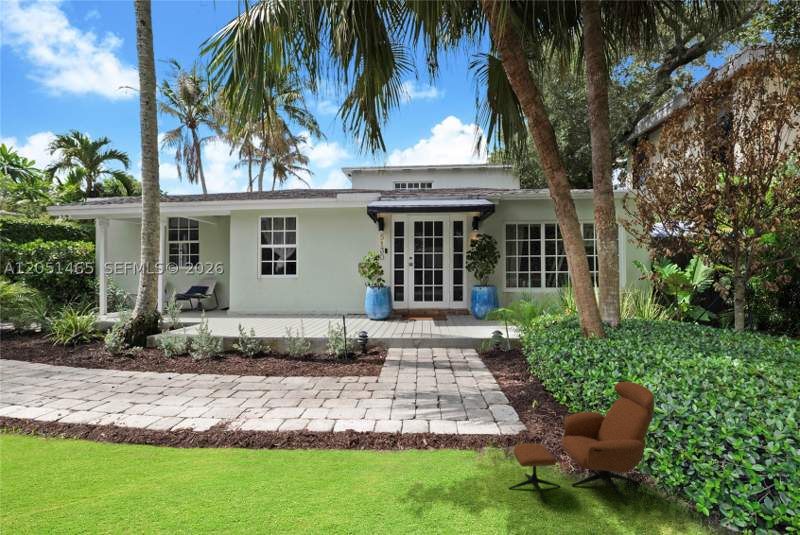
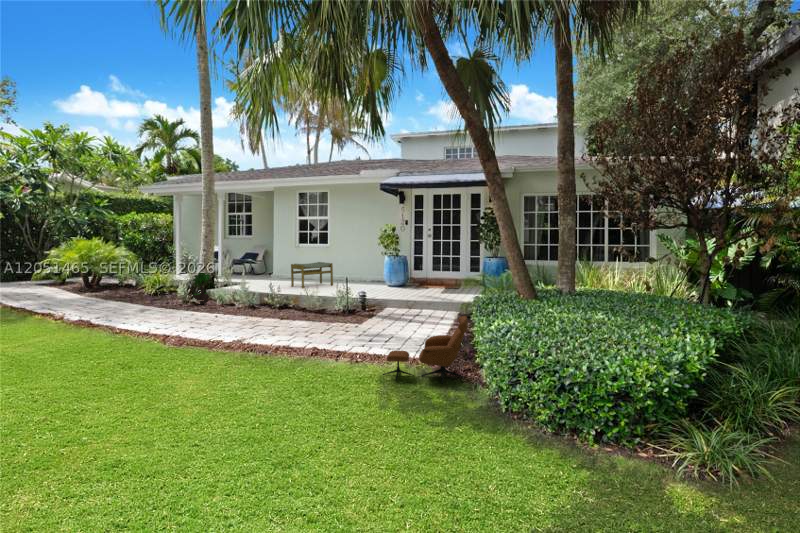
footstool: none [258,296,309,329] -> present [291,262,333,288]
potted tree: none [124,309,157,357] -> present [192,272,209,305]

